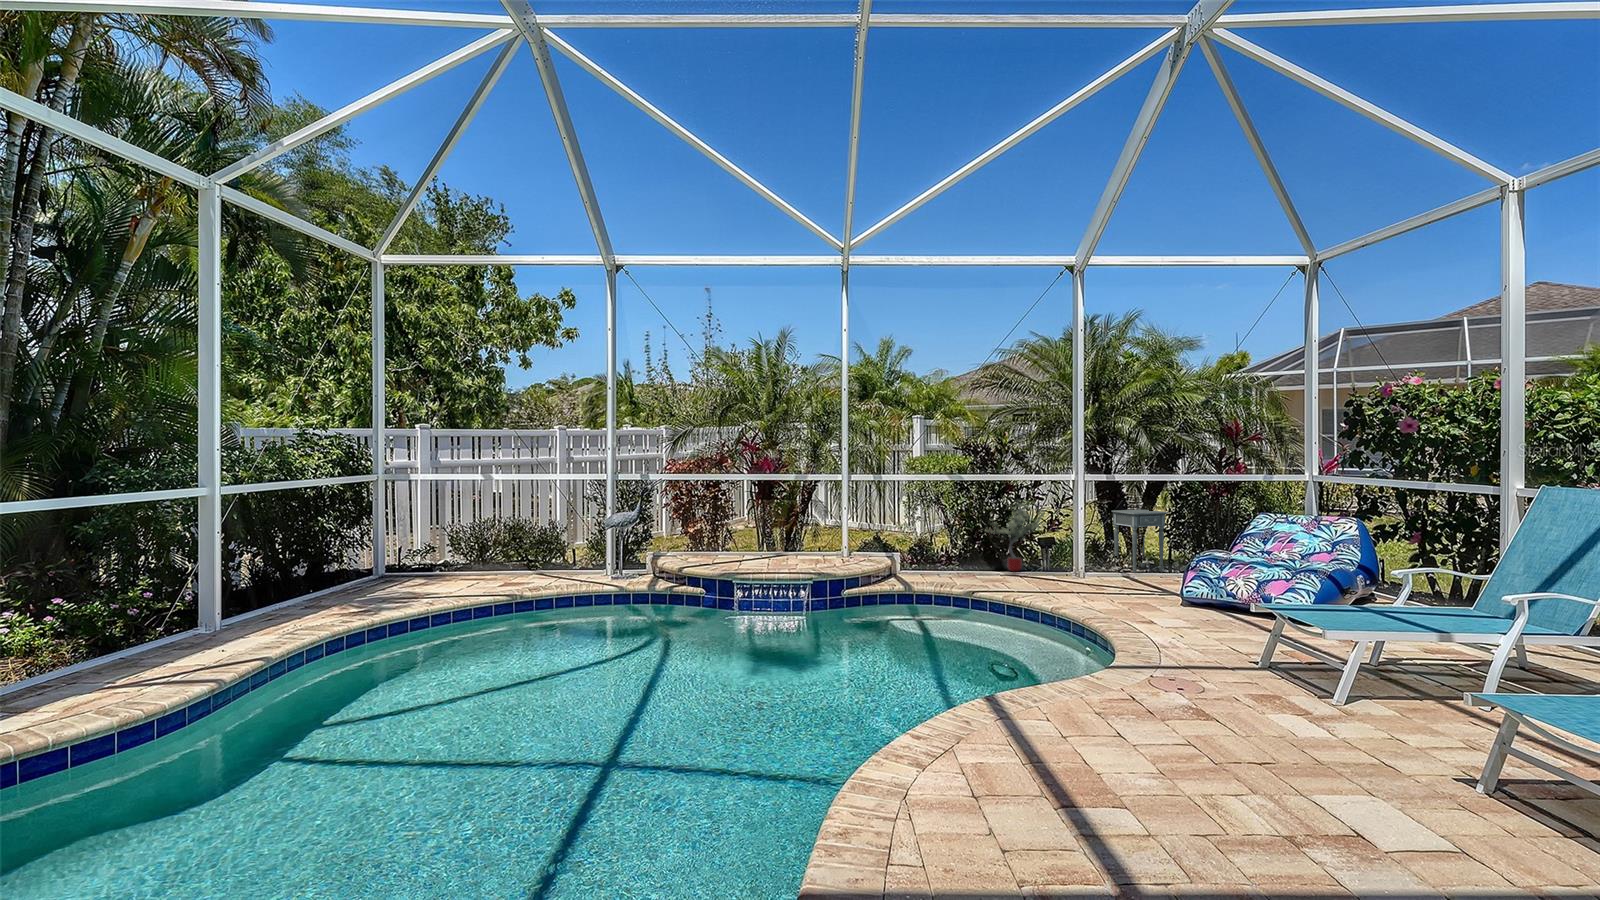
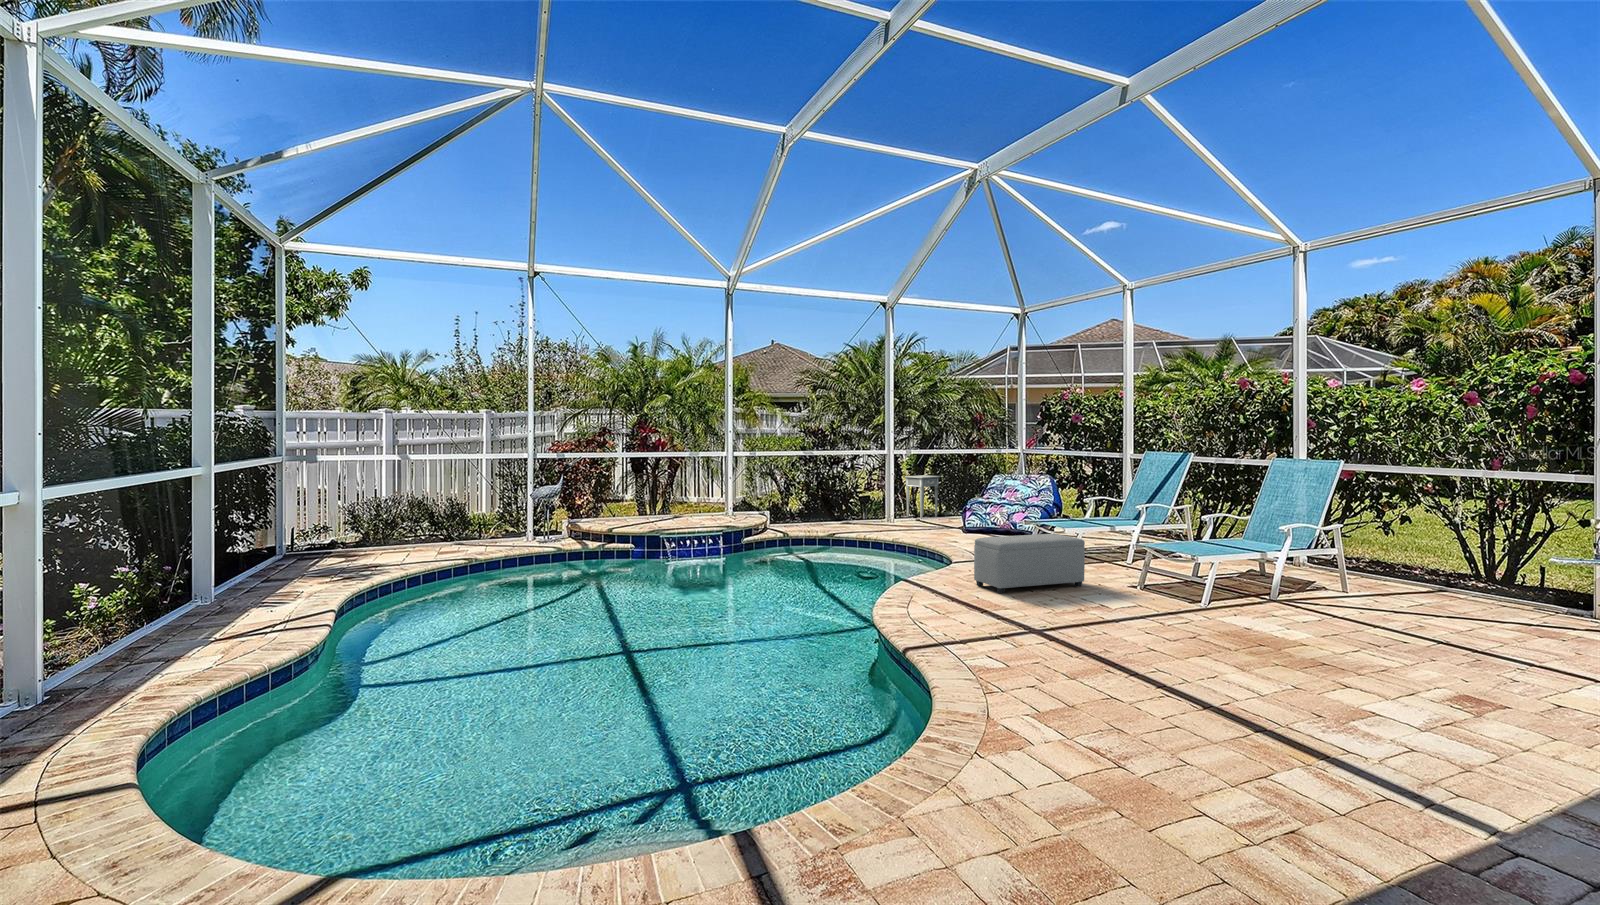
potted tree: present [986,500,1045,572] -> none [823,469,867,522]
ottoman: none [1086,653,1339,784] -> present [974,534,1085,593]

